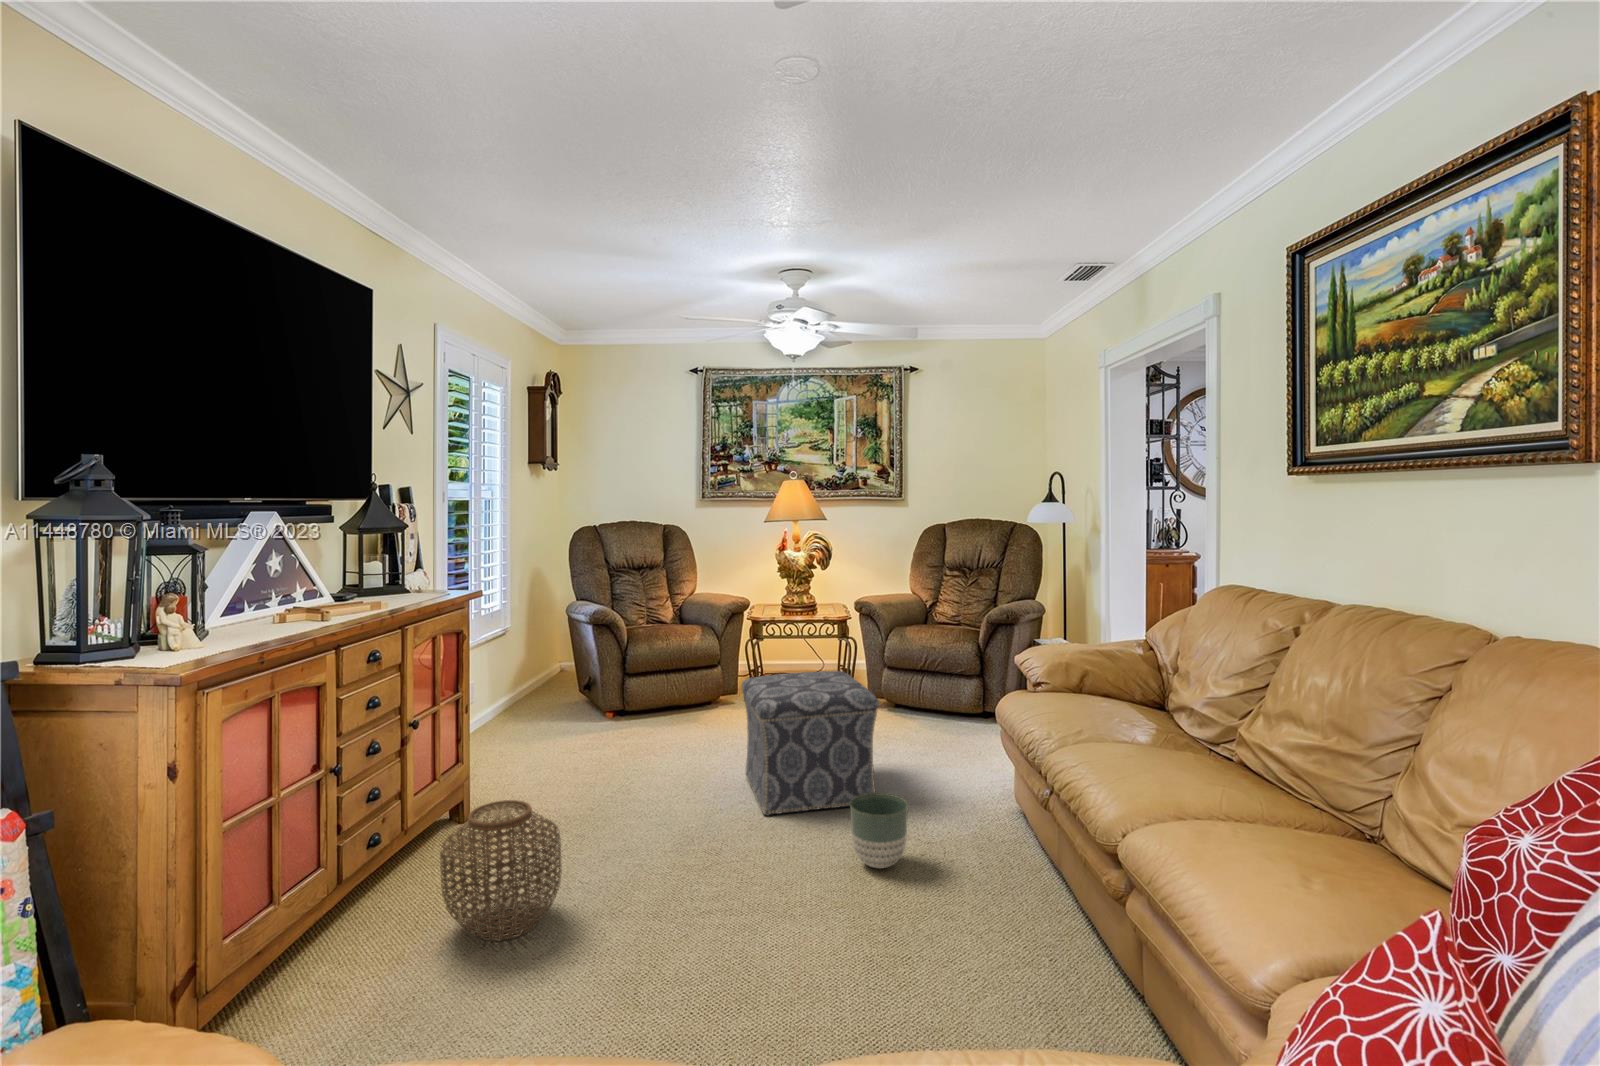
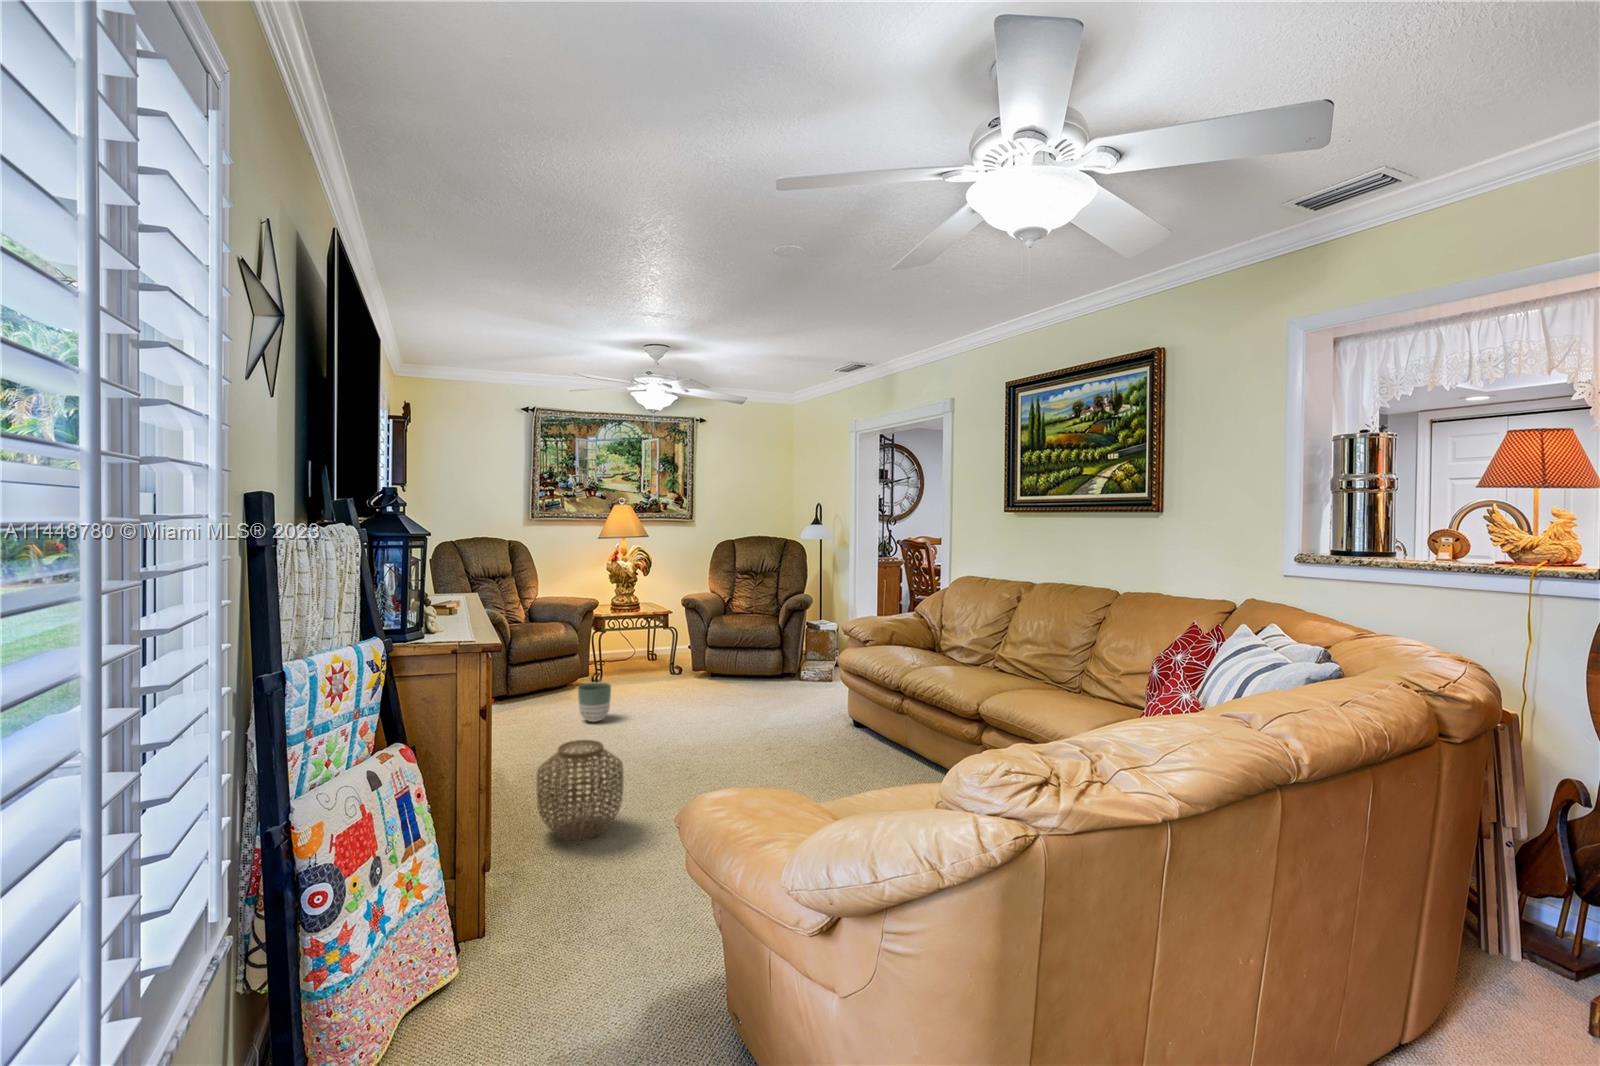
ottoman: present [742,671,879,816] -> none [651,646,765,750]
planter: present [850,793,908,868] -> present [578,683,611,722]

